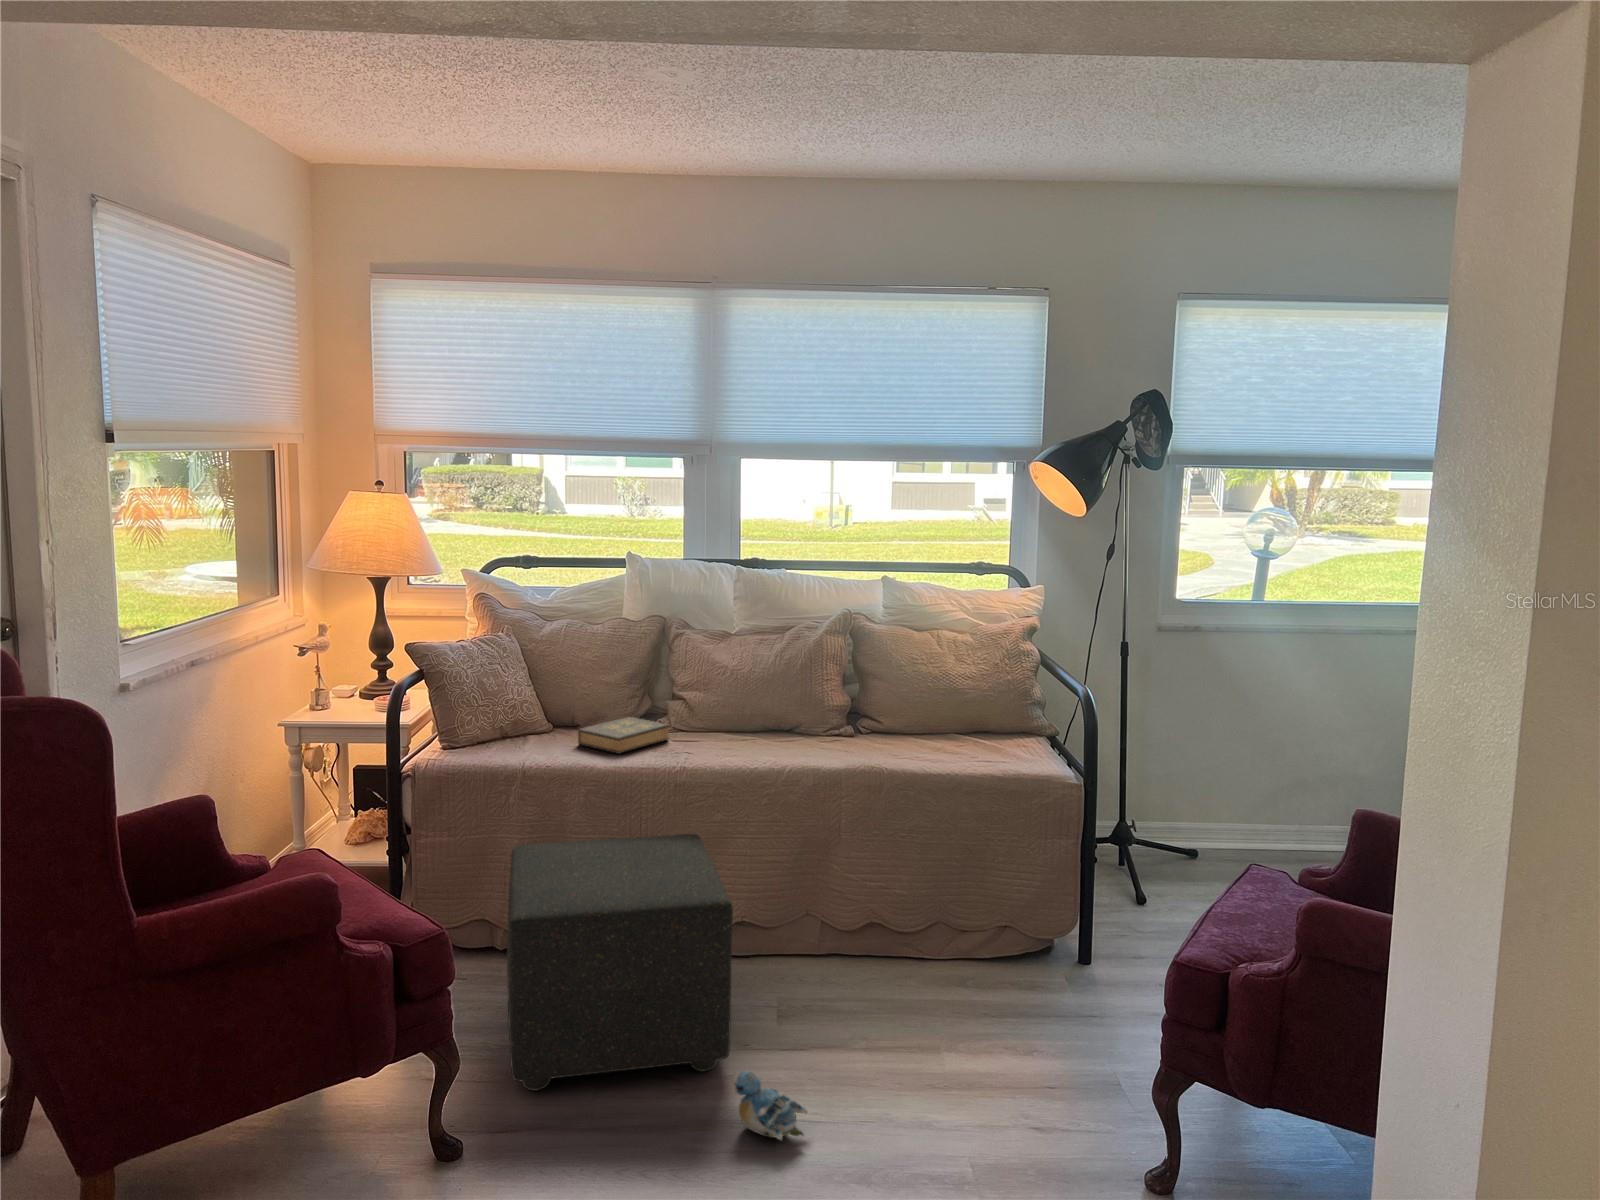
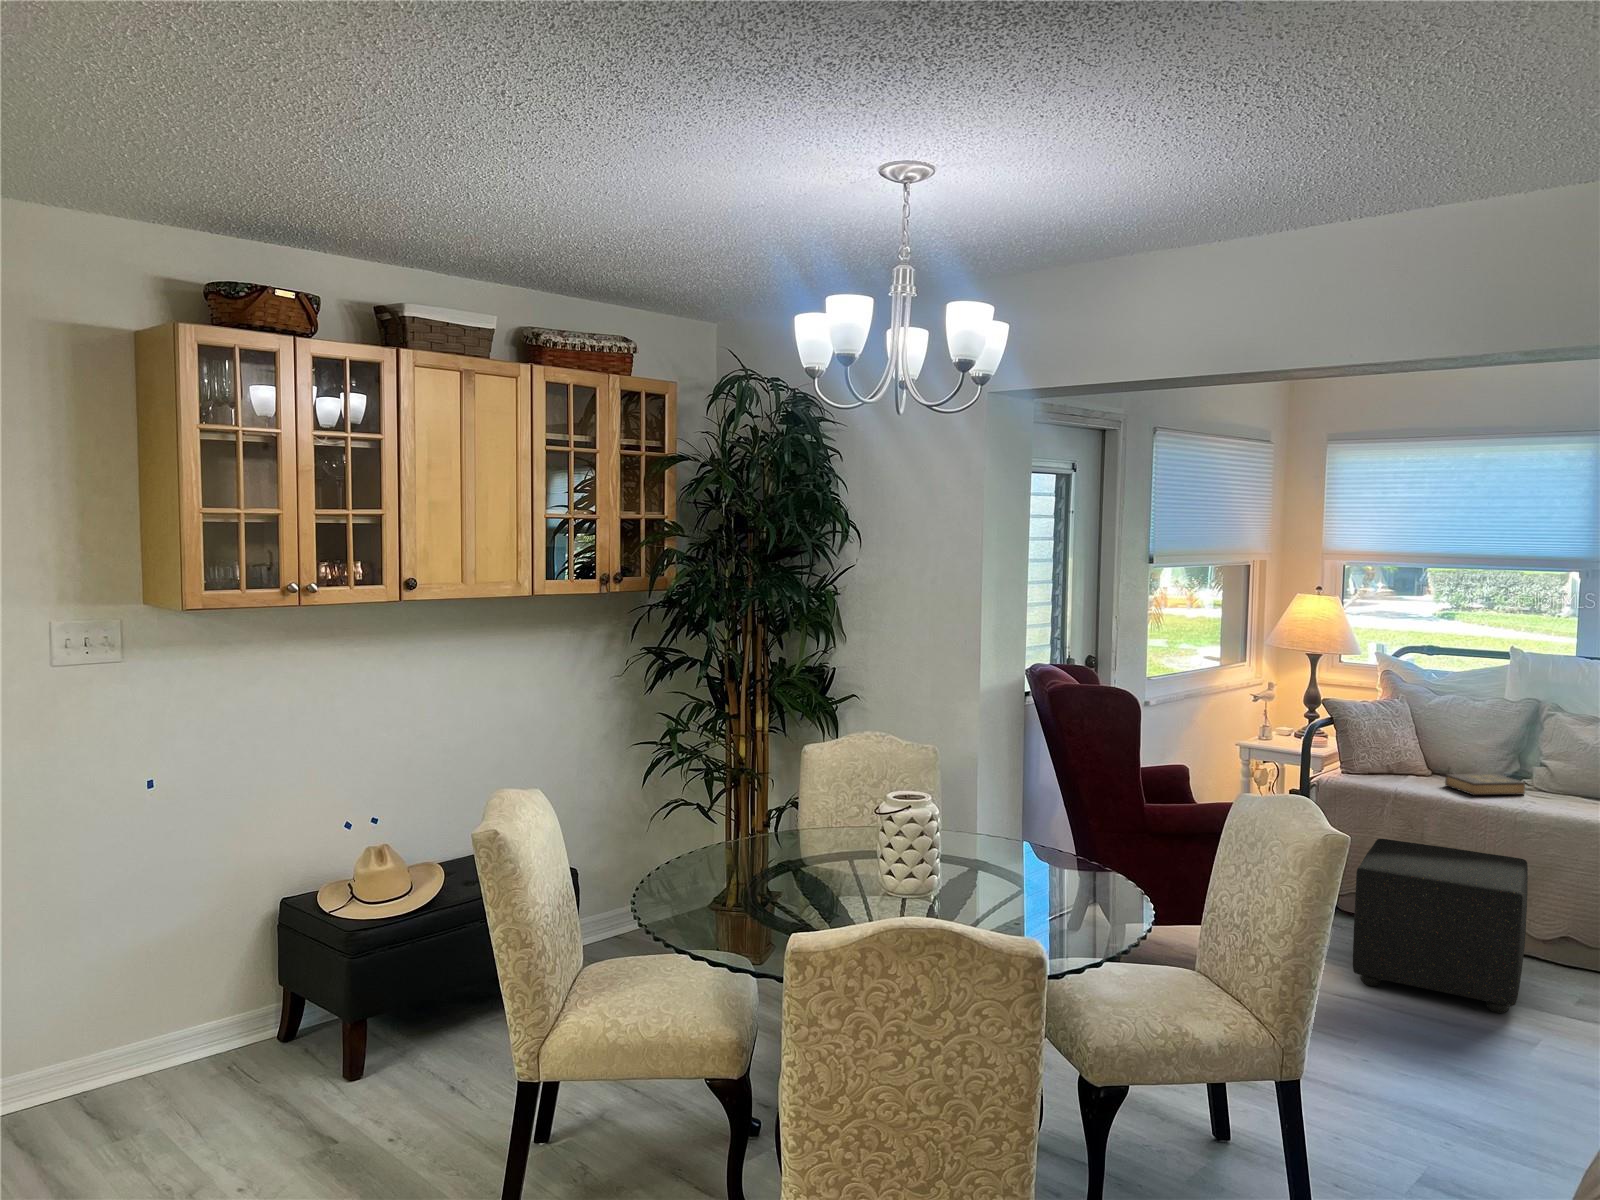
plush toy: present [735,1071,807,1140] -> none [1506,1005,1561,1057]

